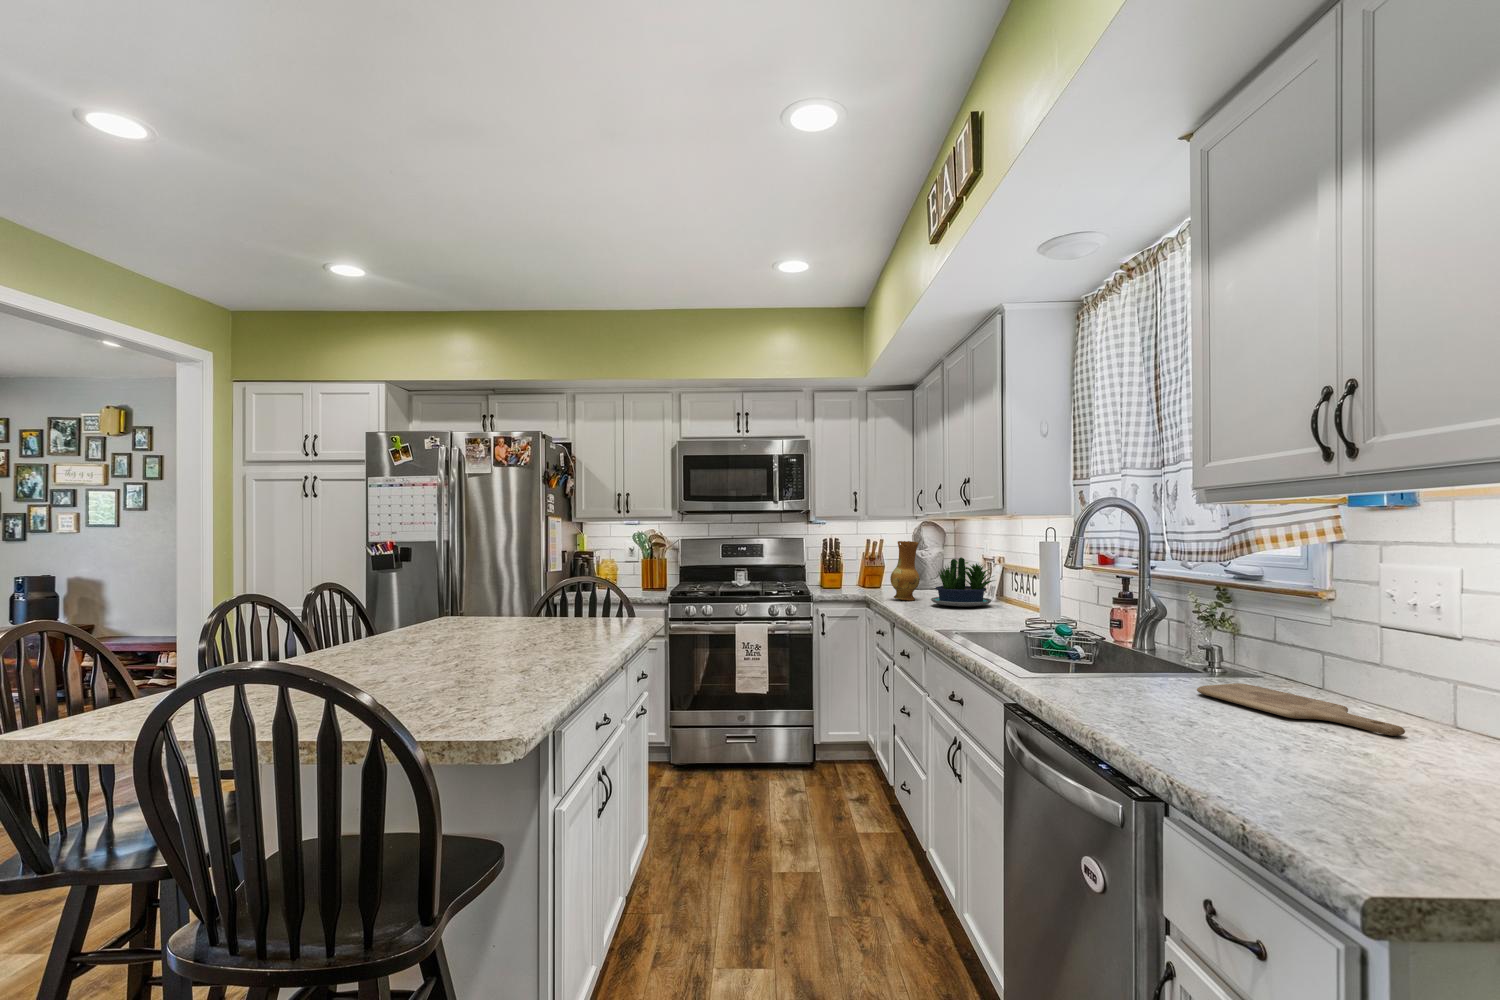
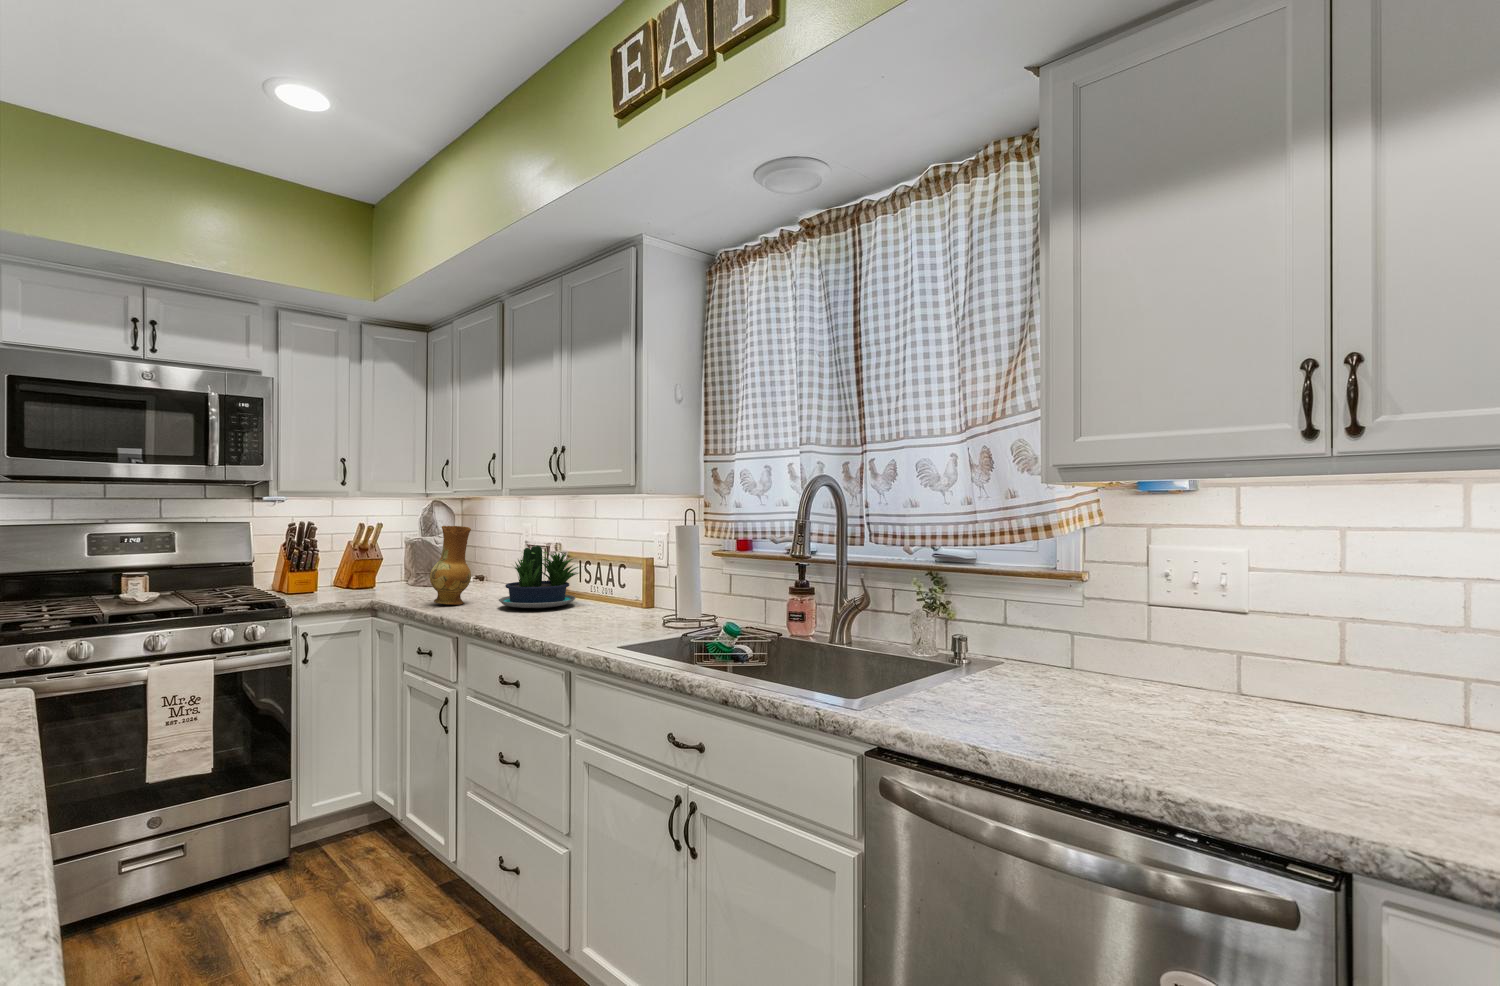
cutting board: present [1197,683,1405,736] -> none [1006,673,1217,710]

